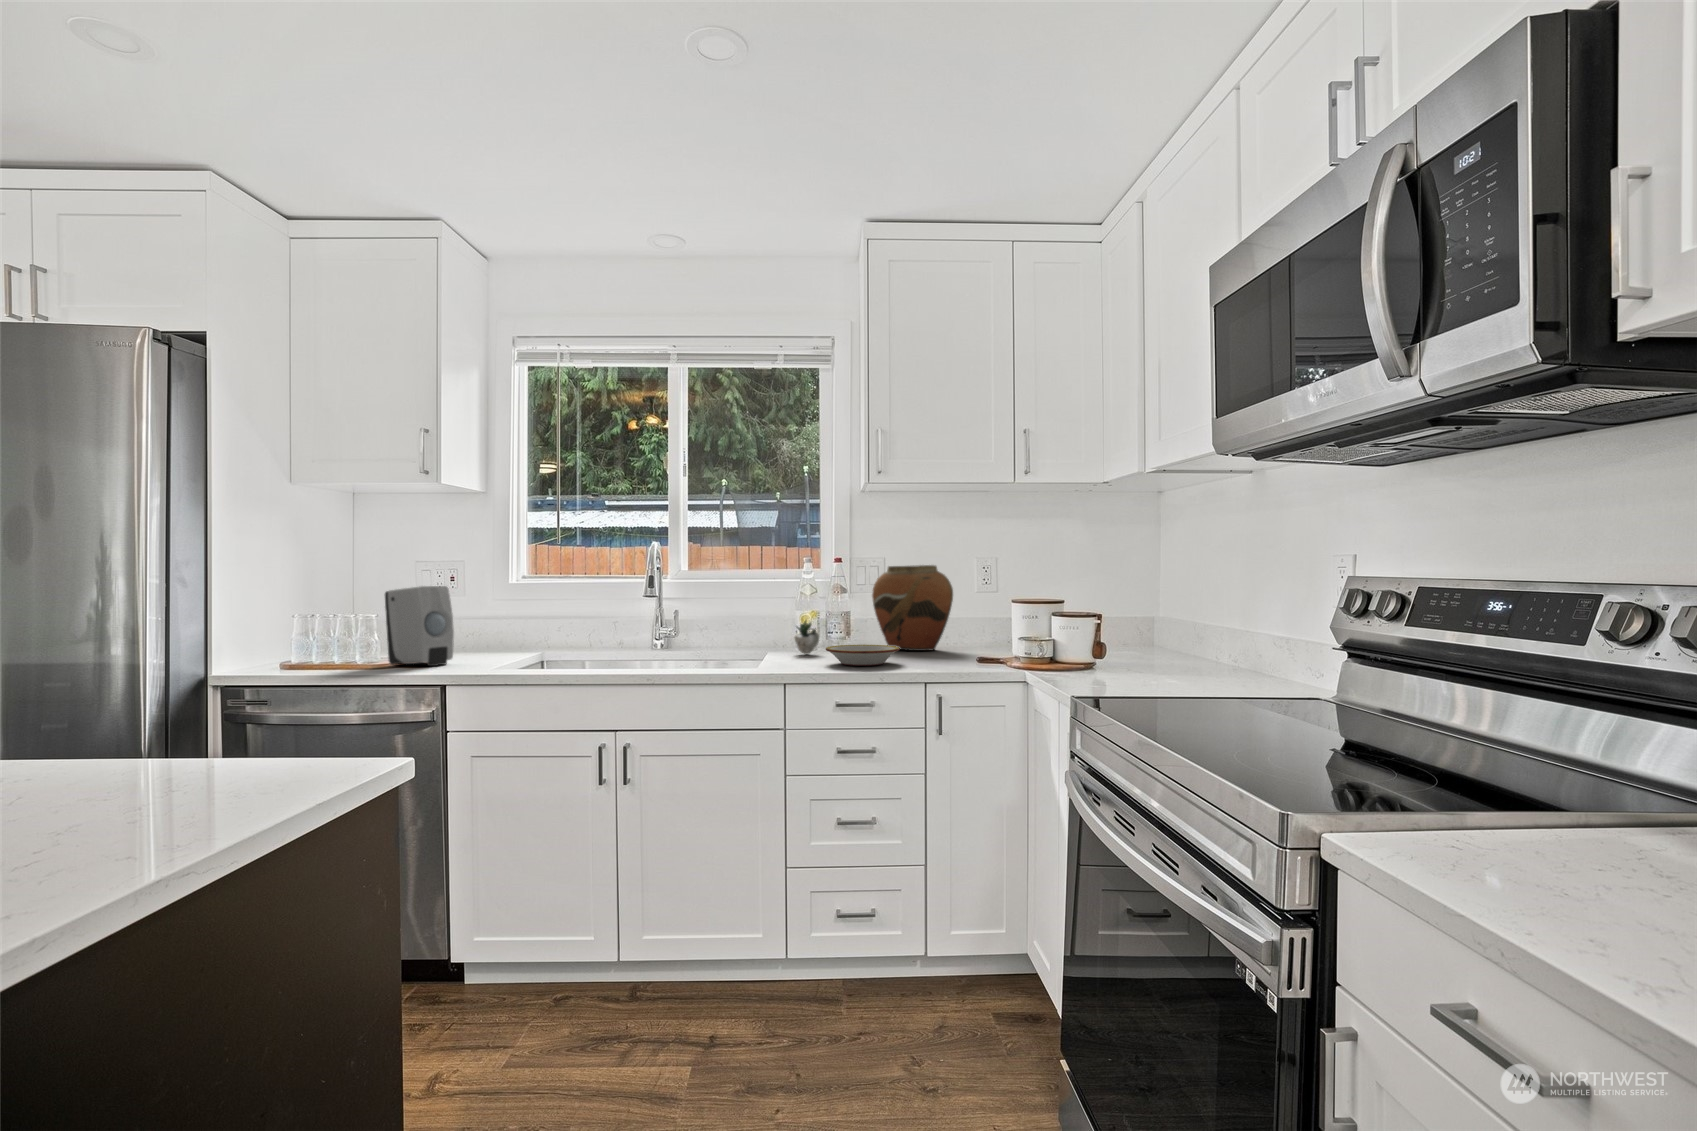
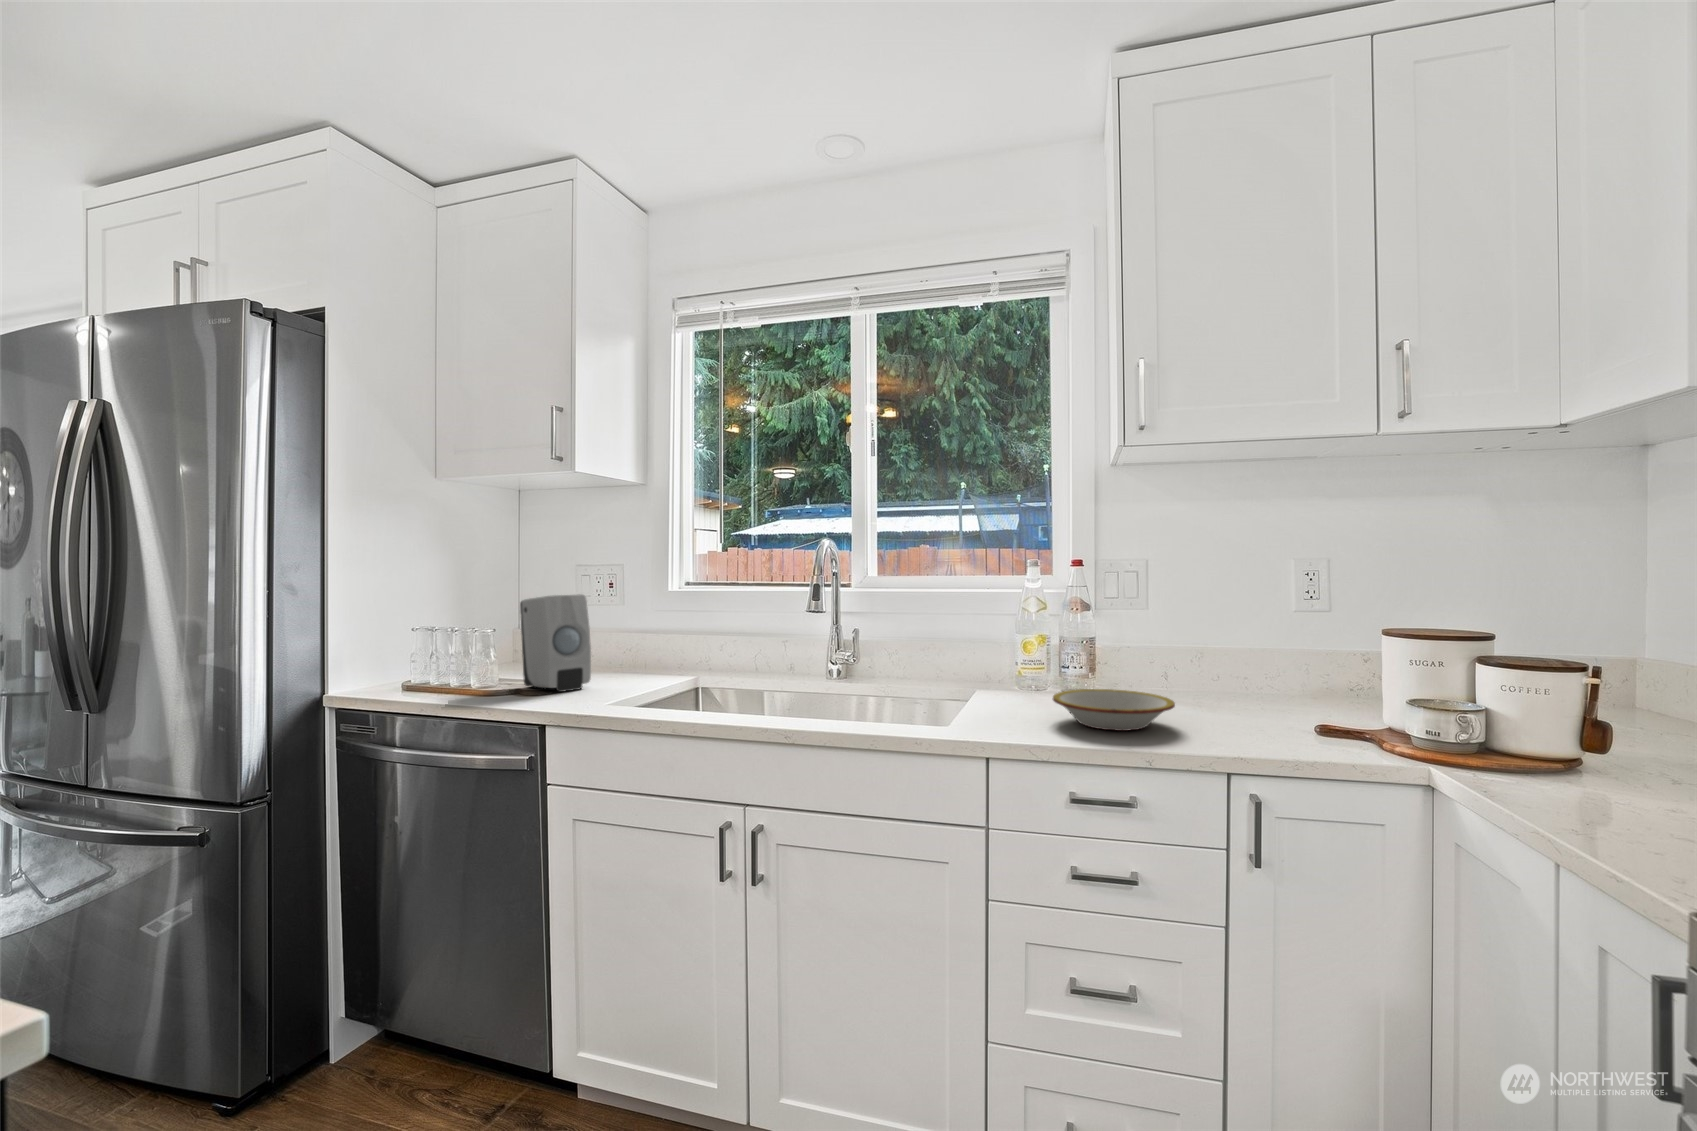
vase: present [872,565,953,651] -> none [1127,567,1259,695]
succulent plant: present [795,620,819,654] -> none [1011,642,1074,694]

